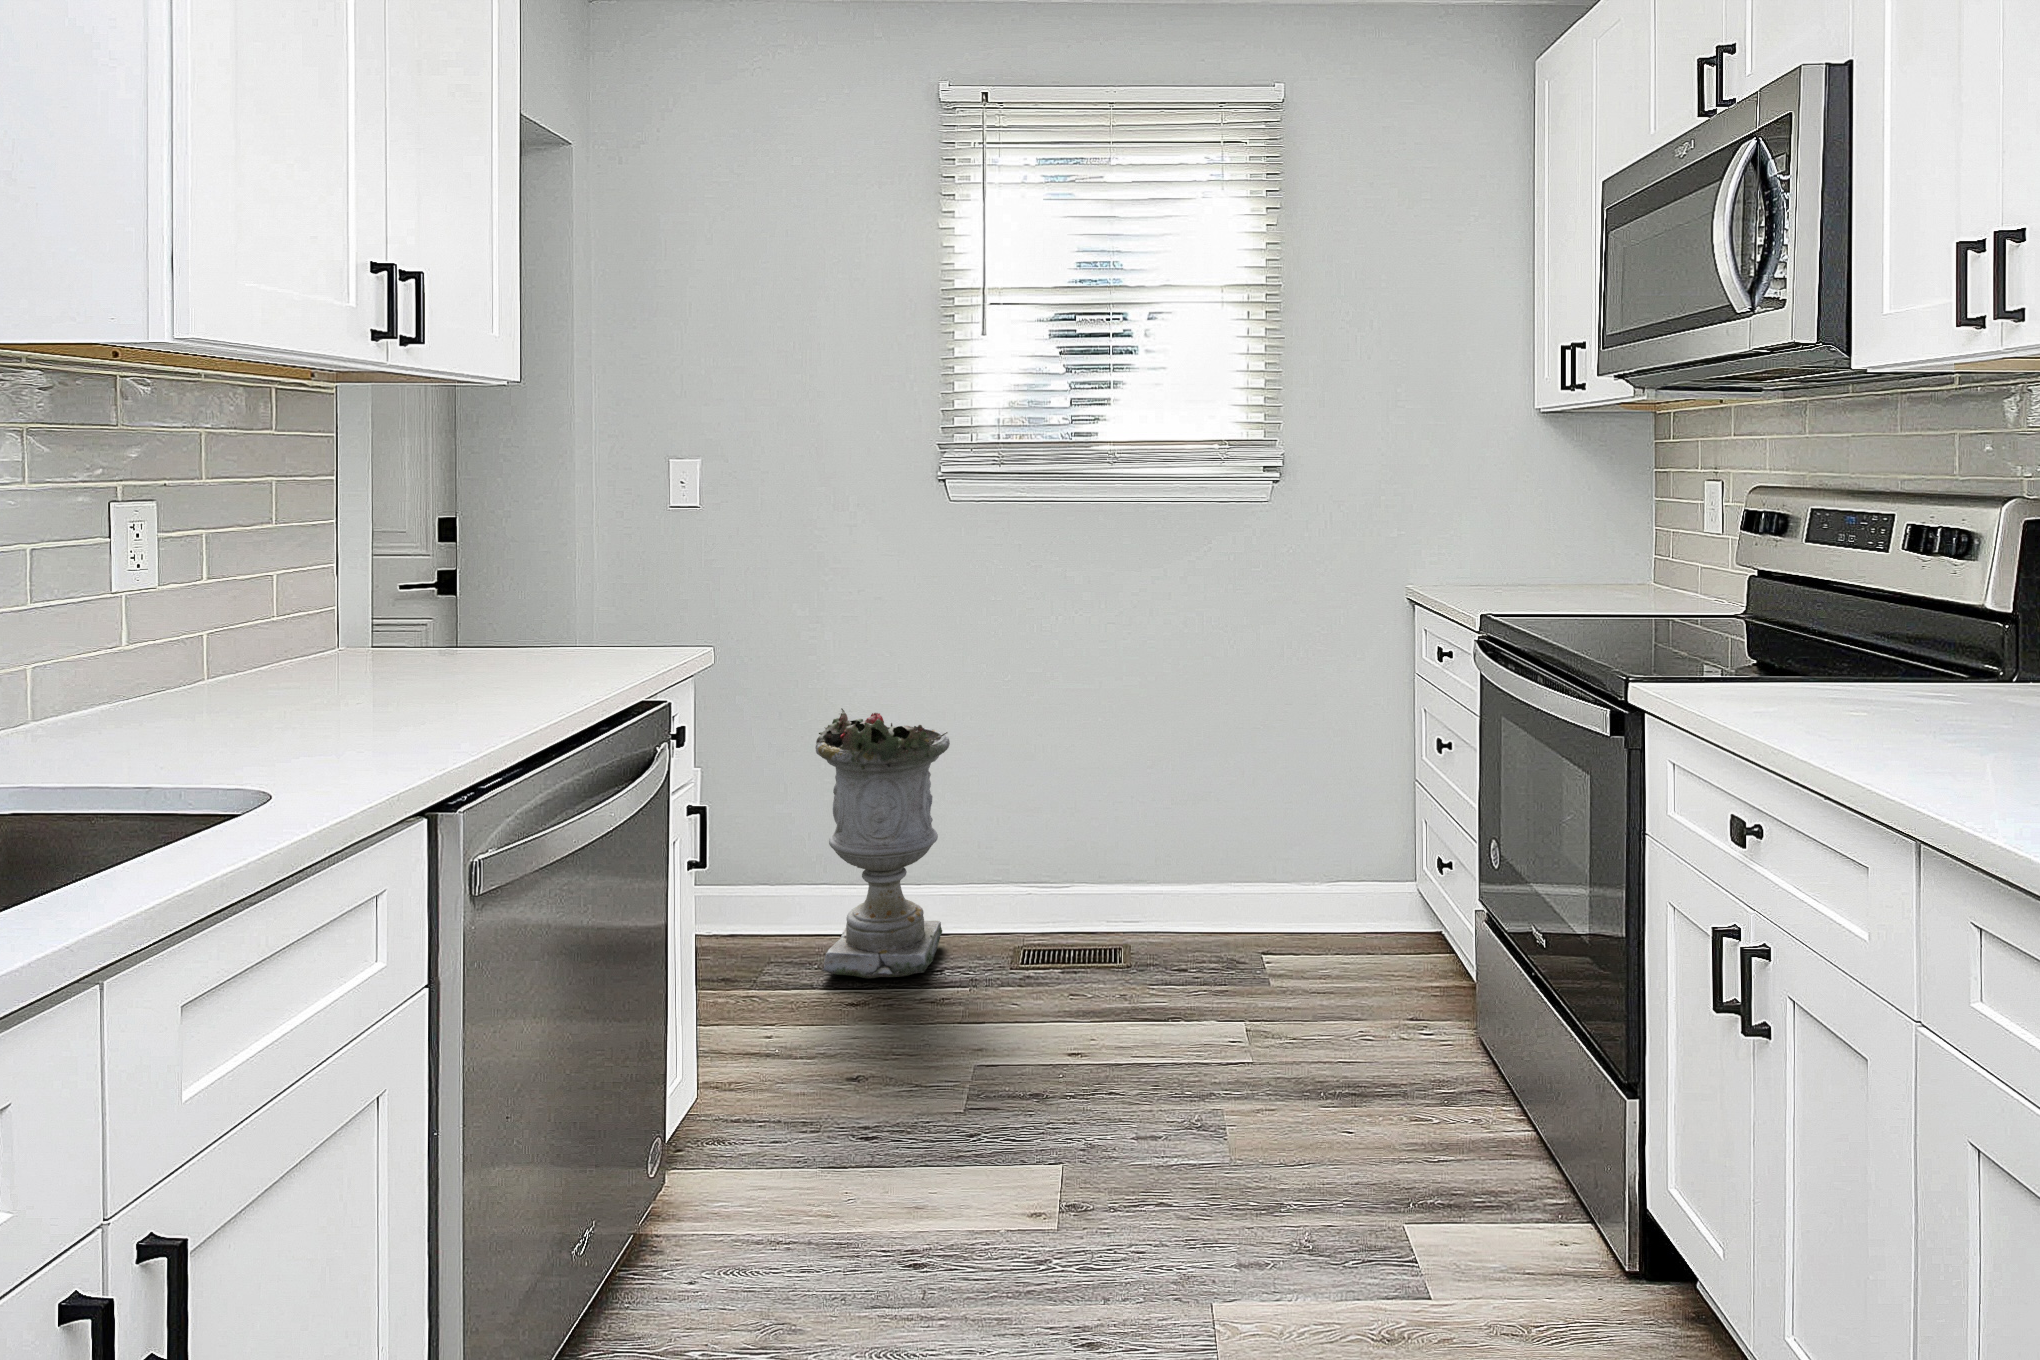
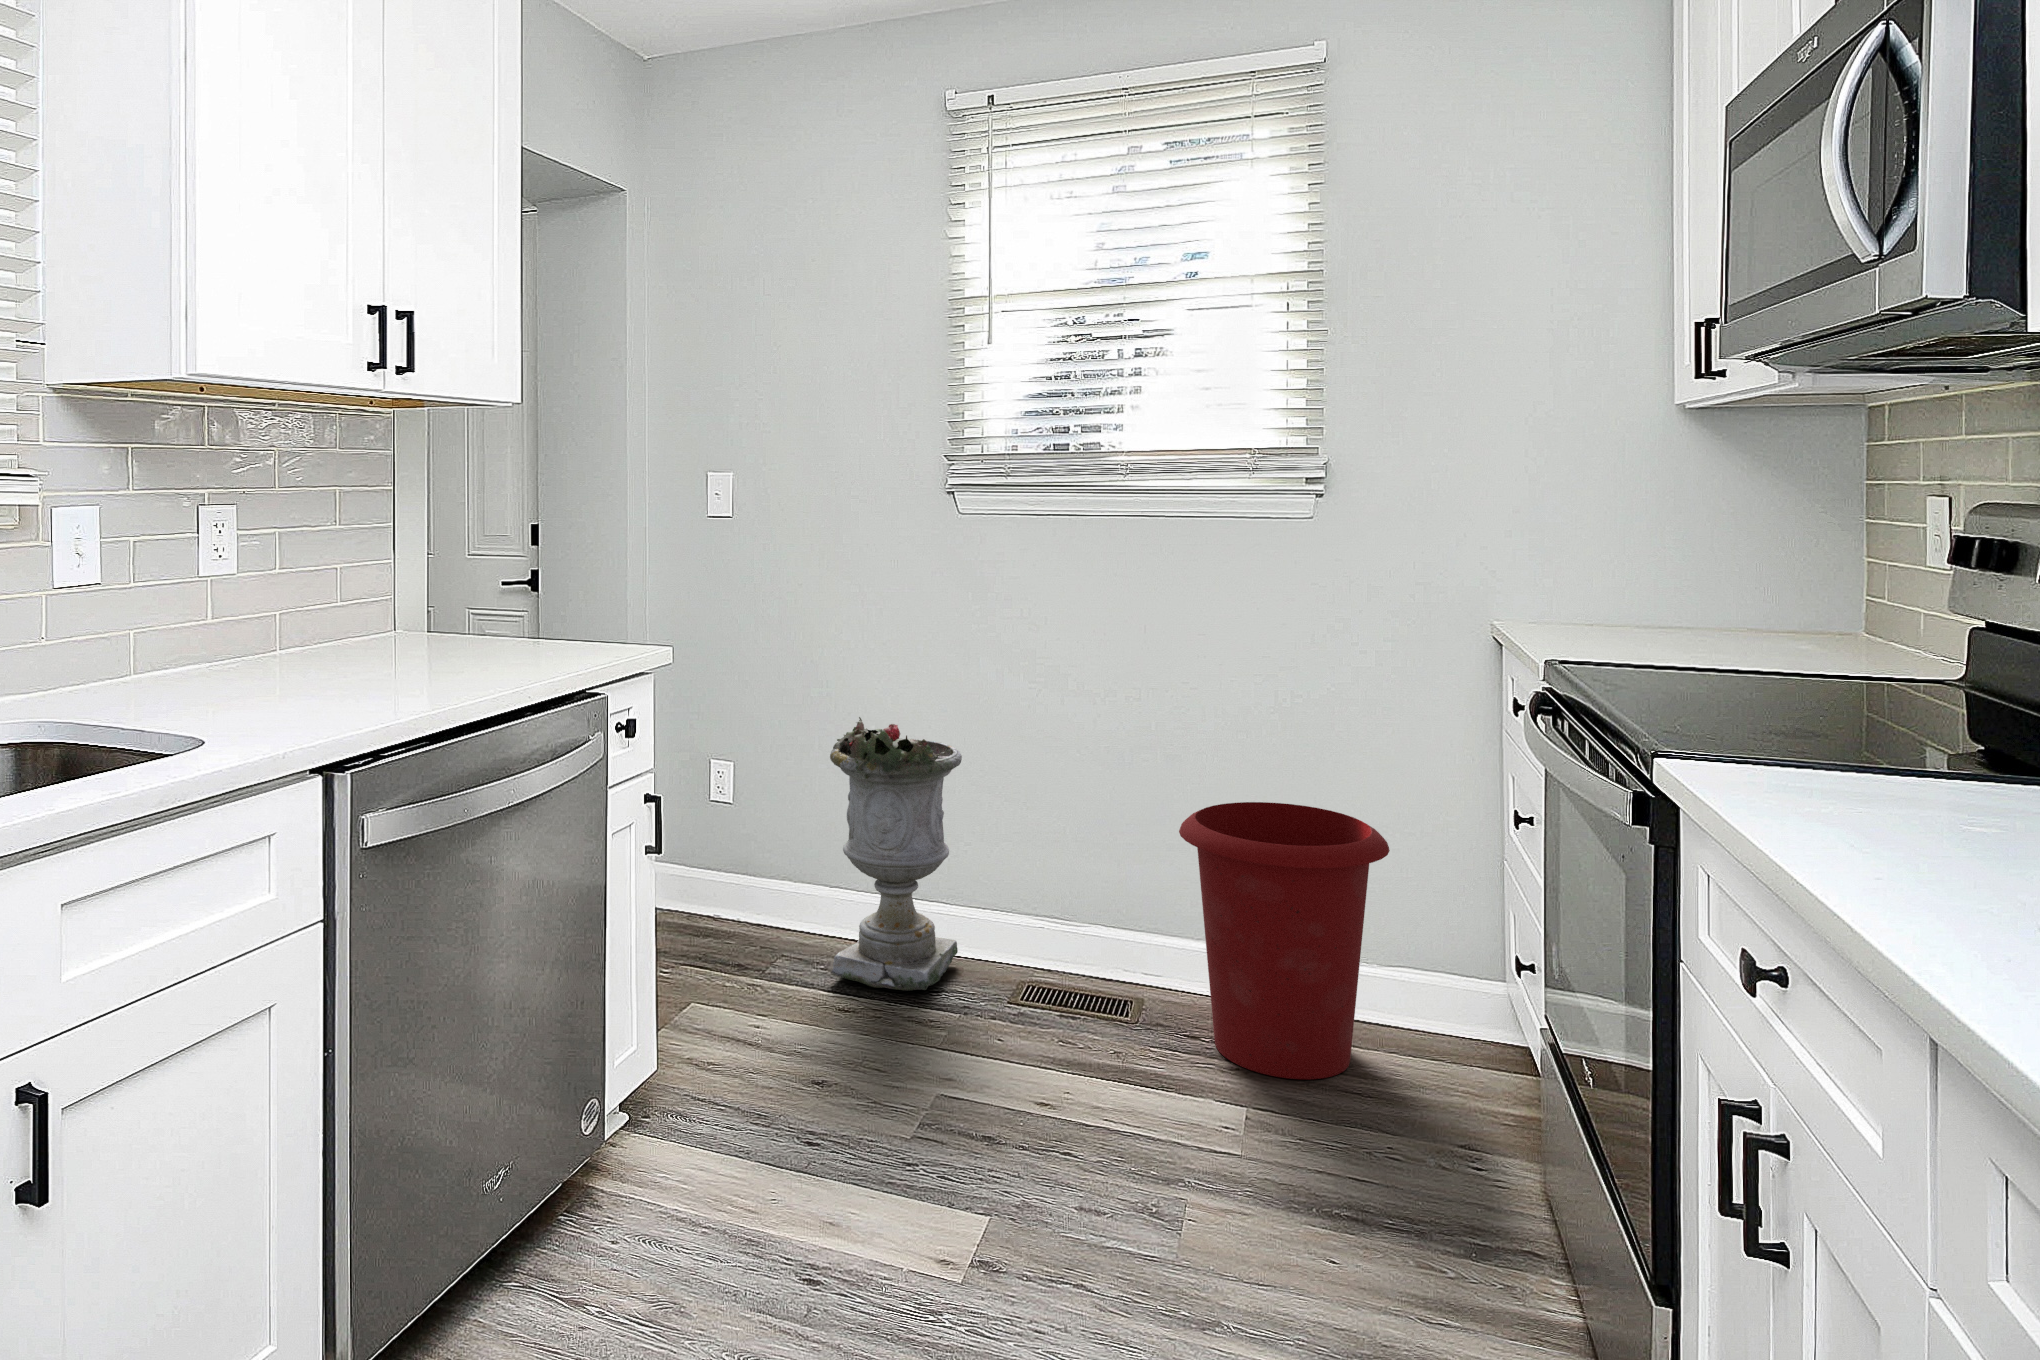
waste bin: none [1164,756,1340,996] -> present [1179,802,1390,1079]

